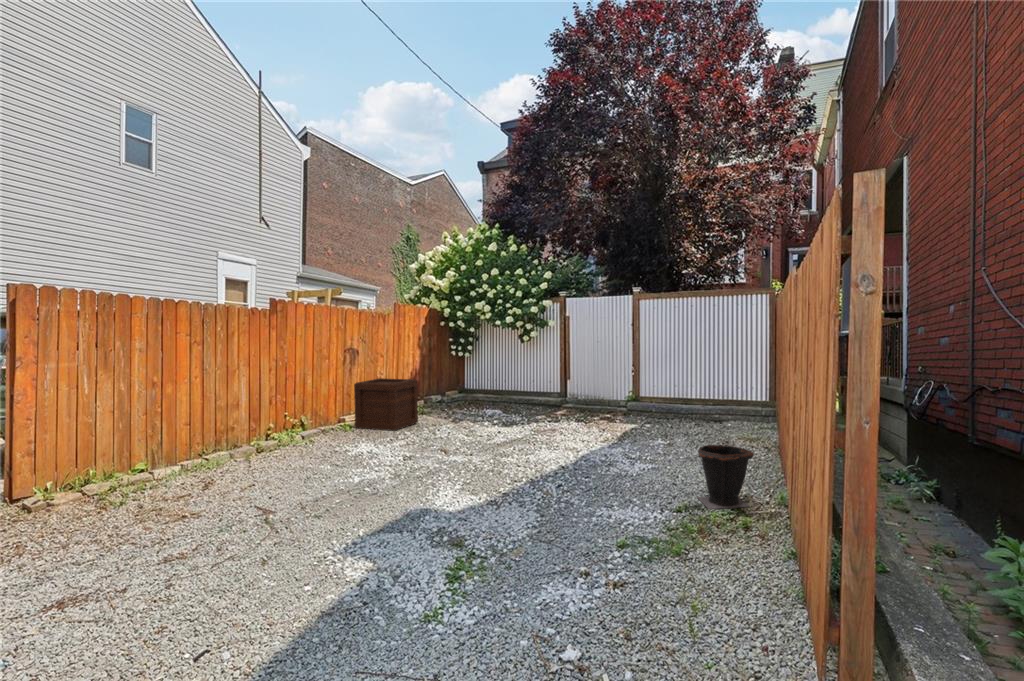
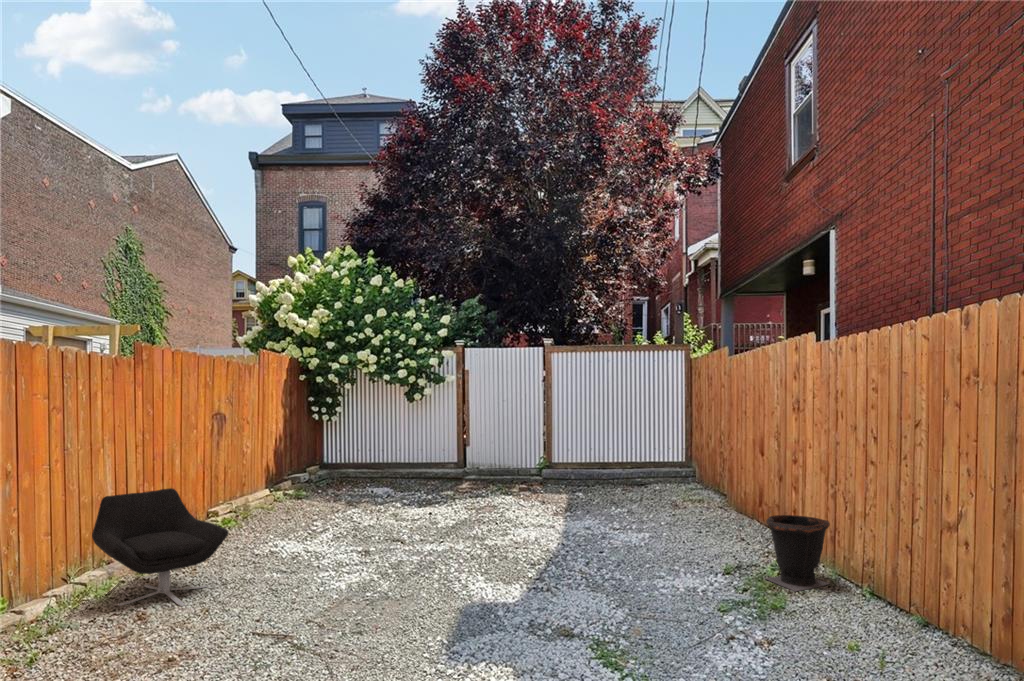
wooden crate: present [354,378,418,431] -> none [224,453,306,524]
lounge chair: none [222,399,304,477] -> present [92,488,229,606]

